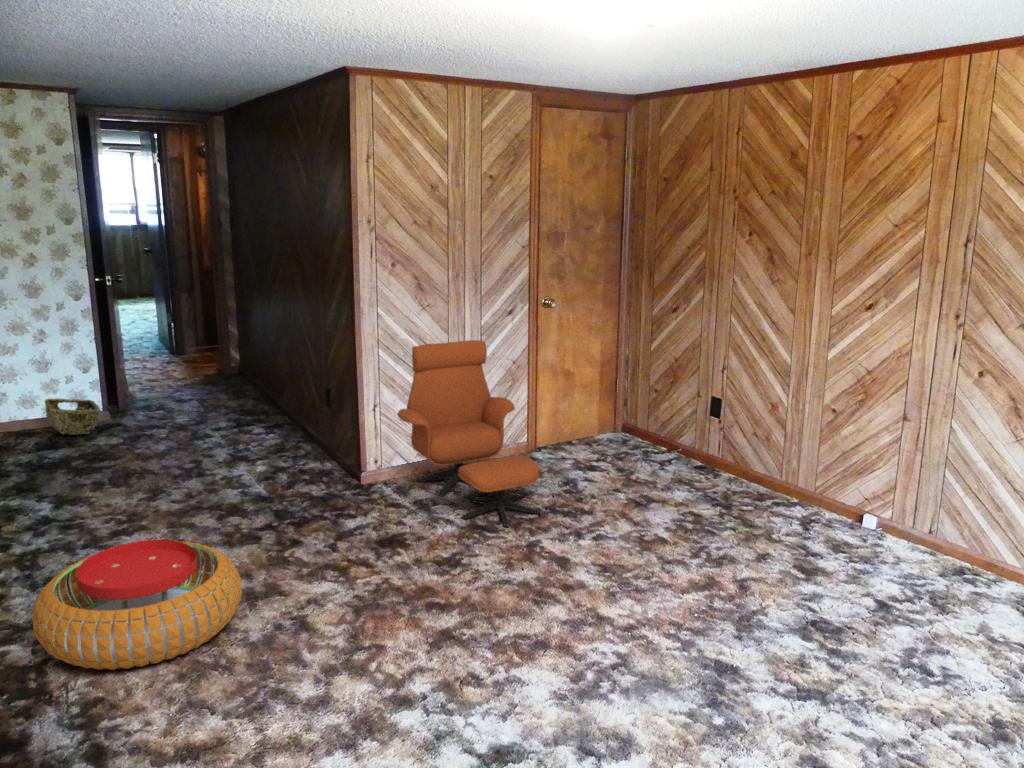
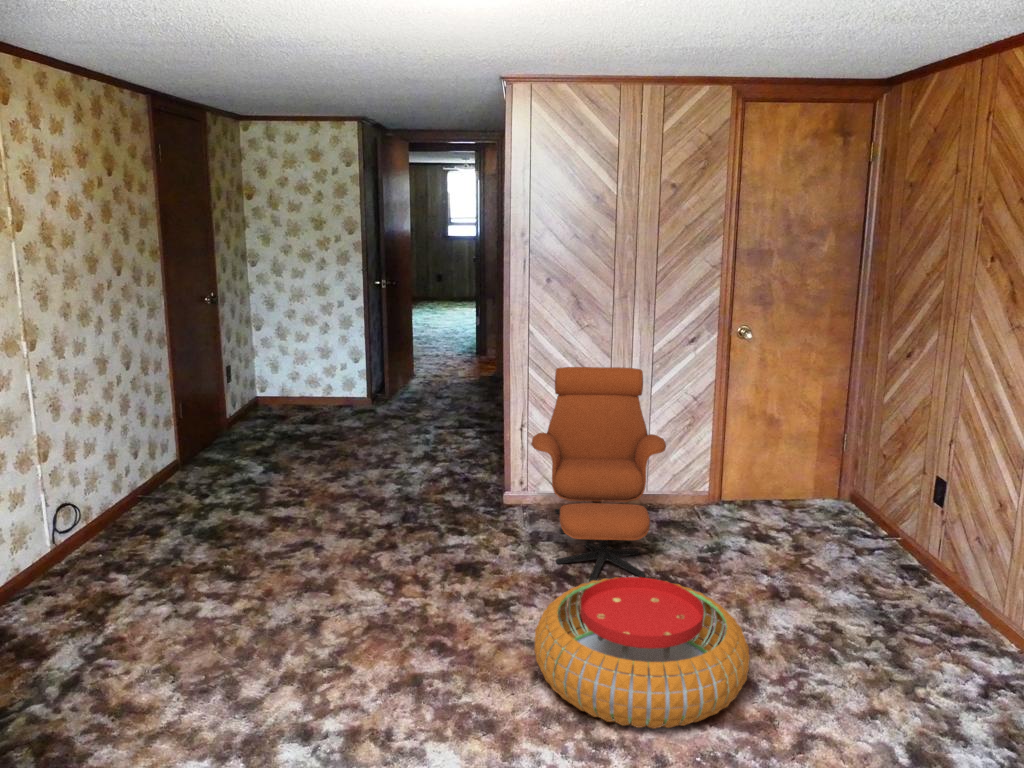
woven basket: present [45,399,101,435] -> none [312,383,358,417]
pouf: present [32,540,242,670] -> present [534,577,750,729]

